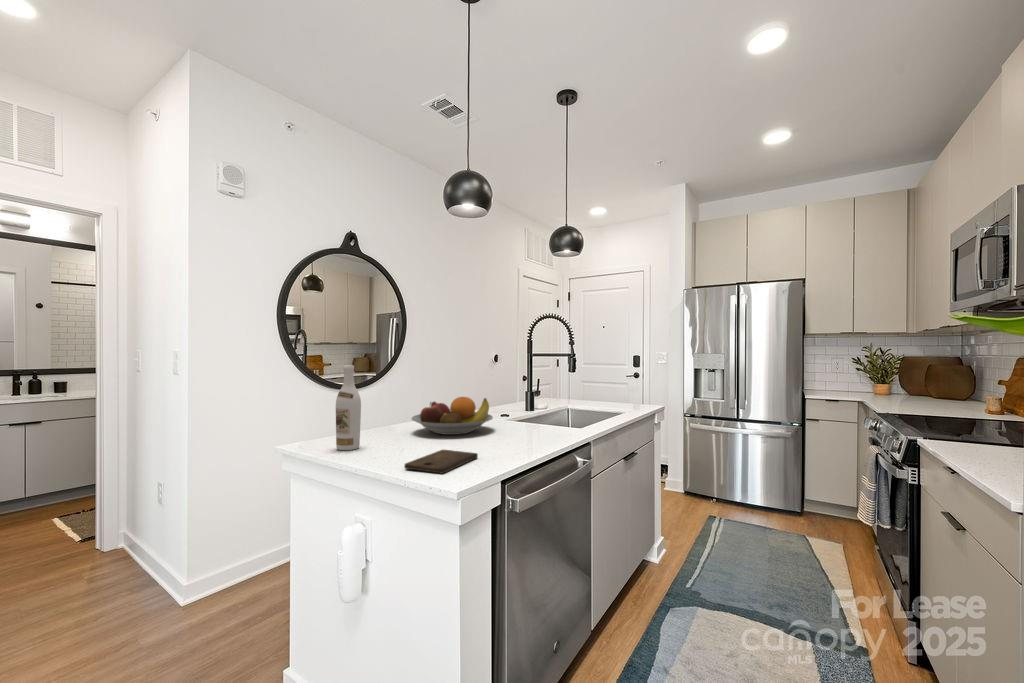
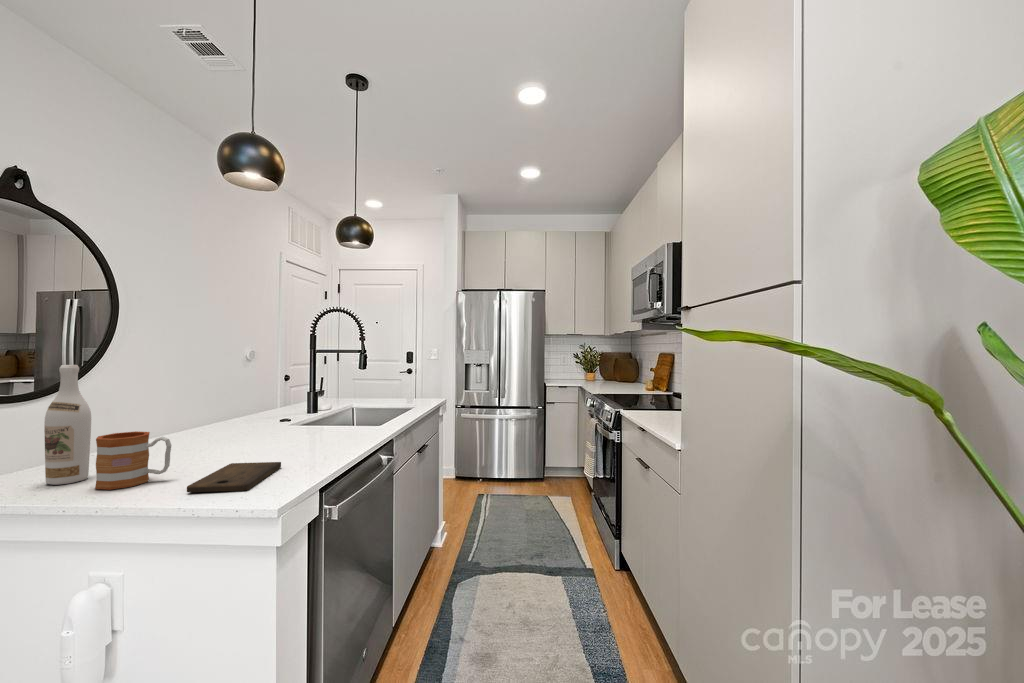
fruit bowl: present [412,397,493,435] -> none [164,400,279,447]
mug: none [358,417,403,459] -> present [95,431,171,490]

